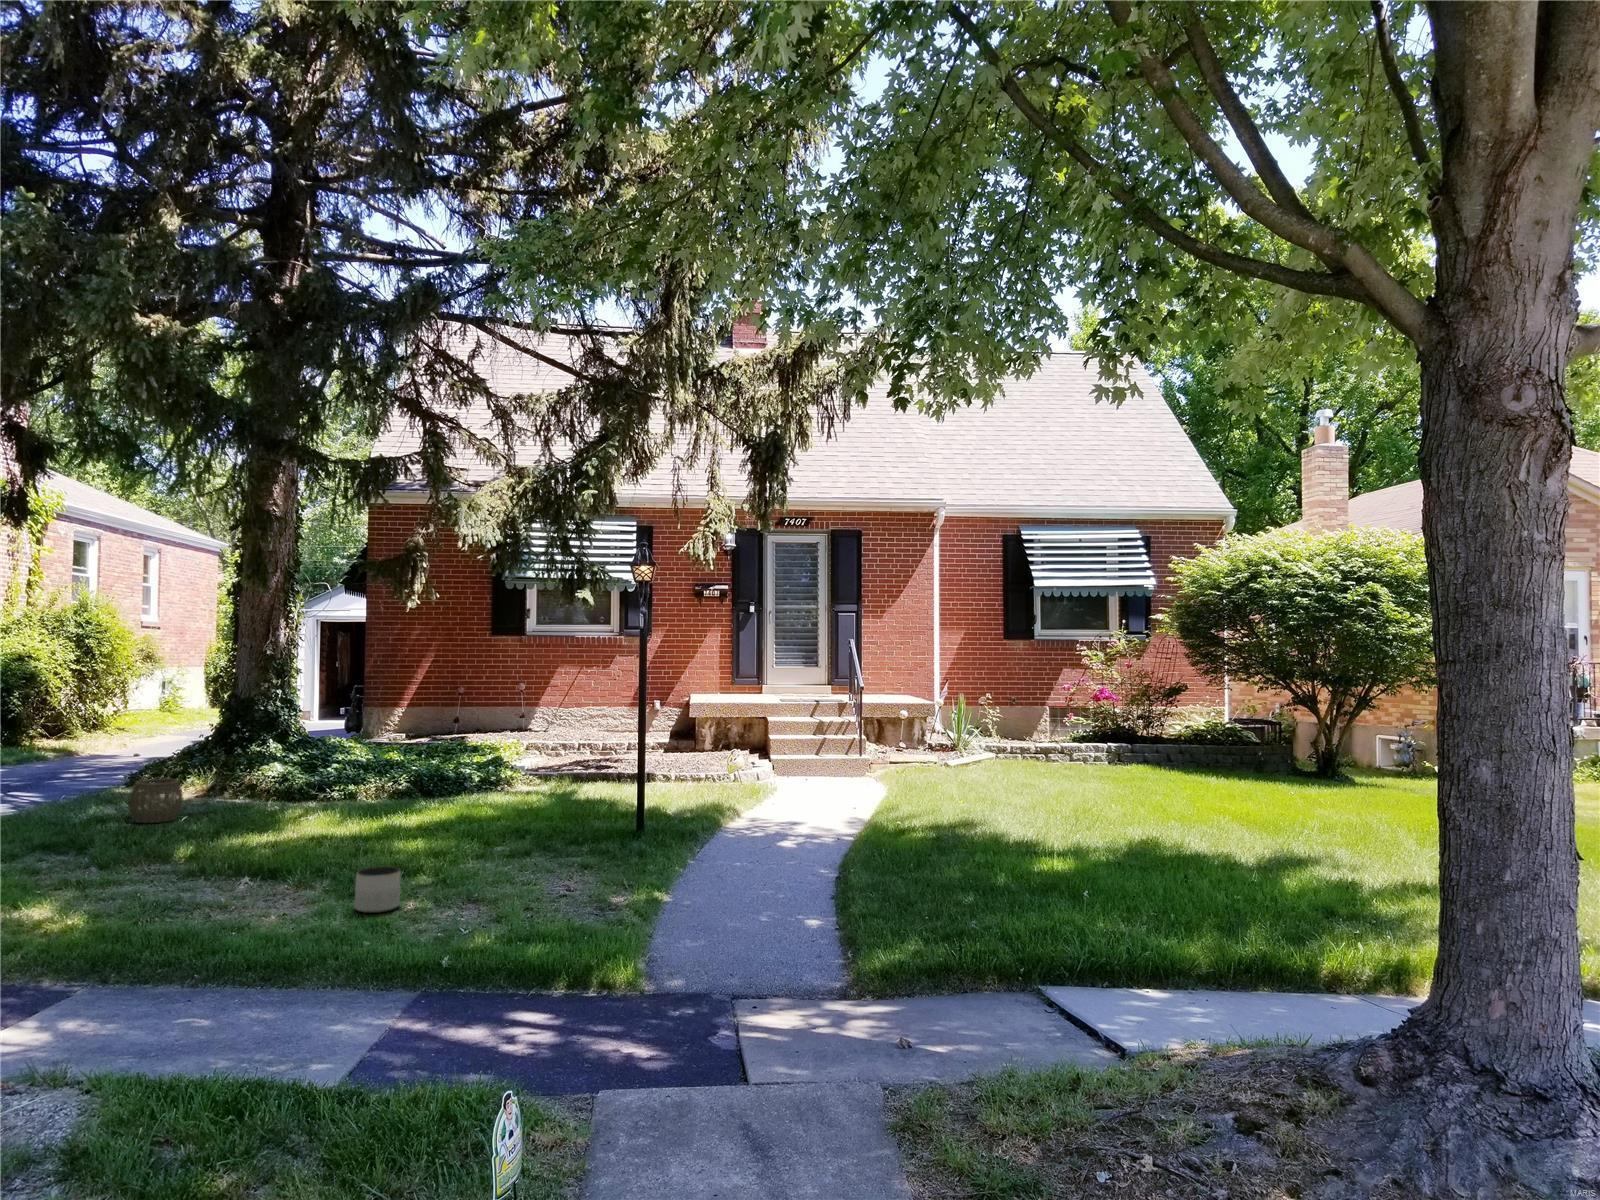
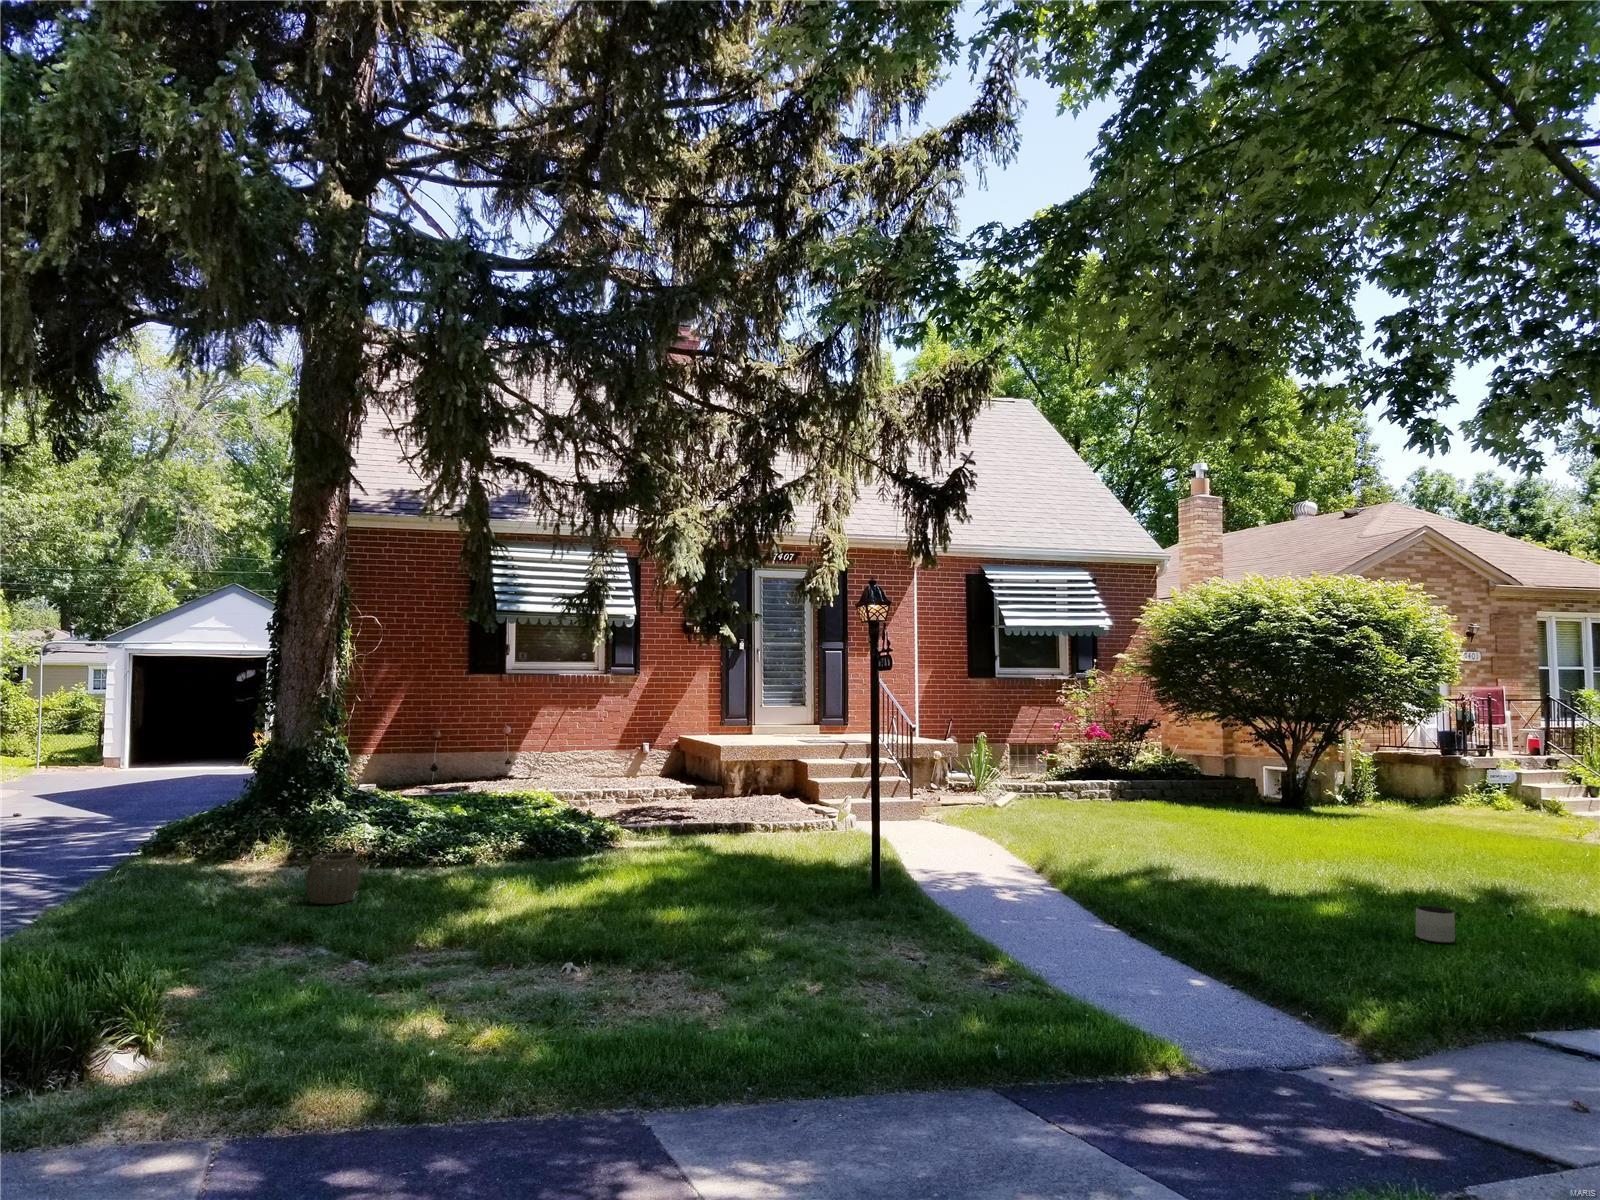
planter: present [354,866,401,913] -> present [1416,906,1455,943]

